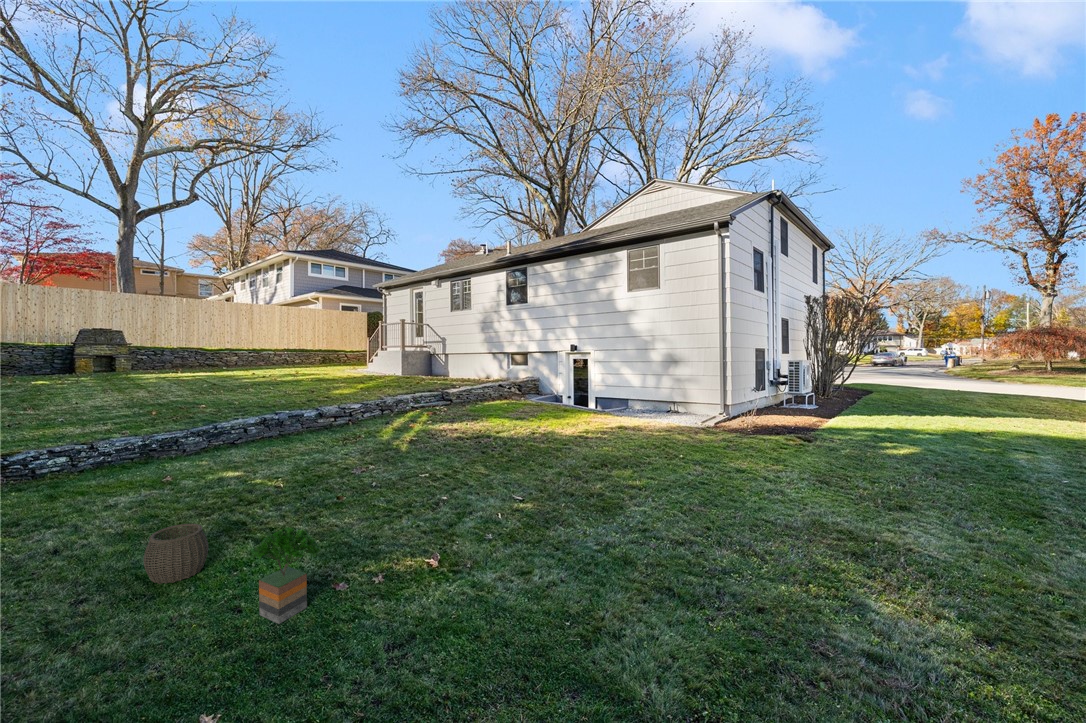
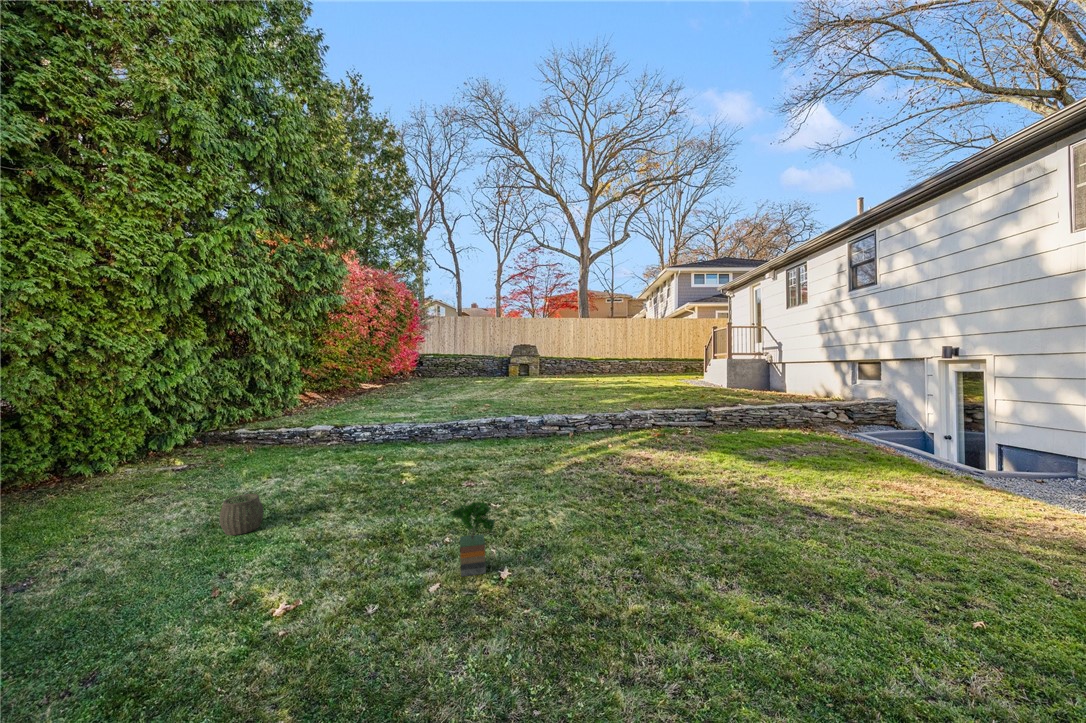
potted tree: present [251,527,321,624] -> present [451,502,495,576]

